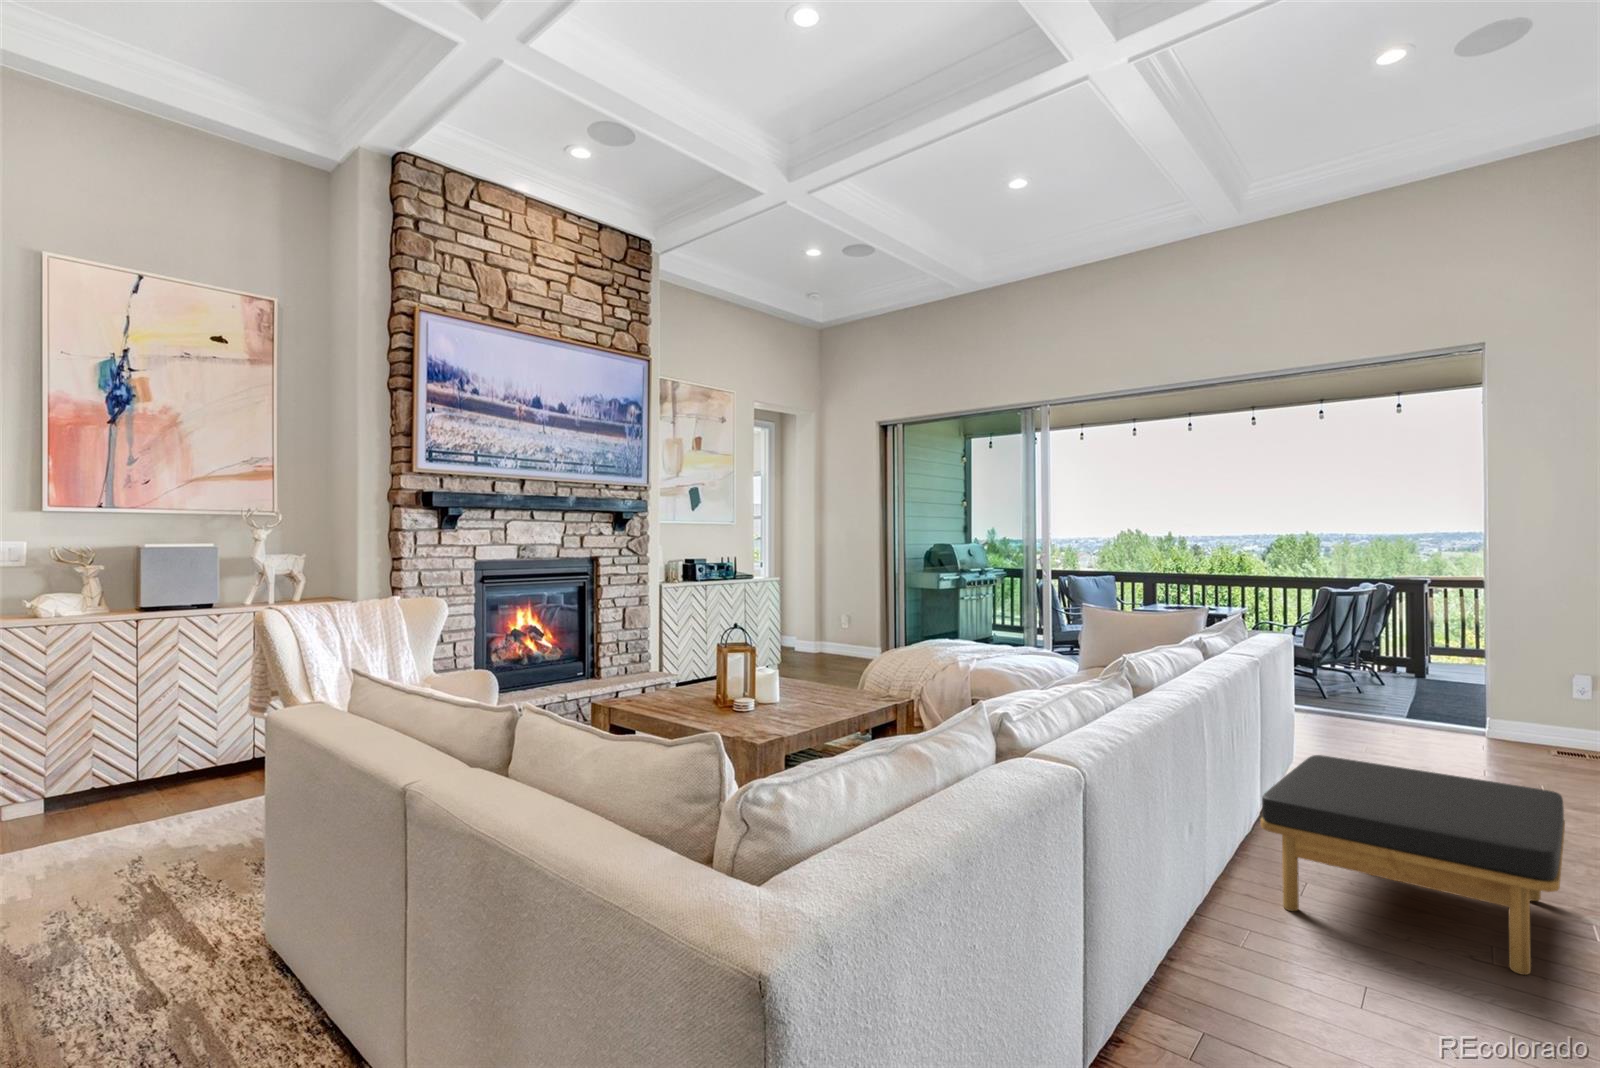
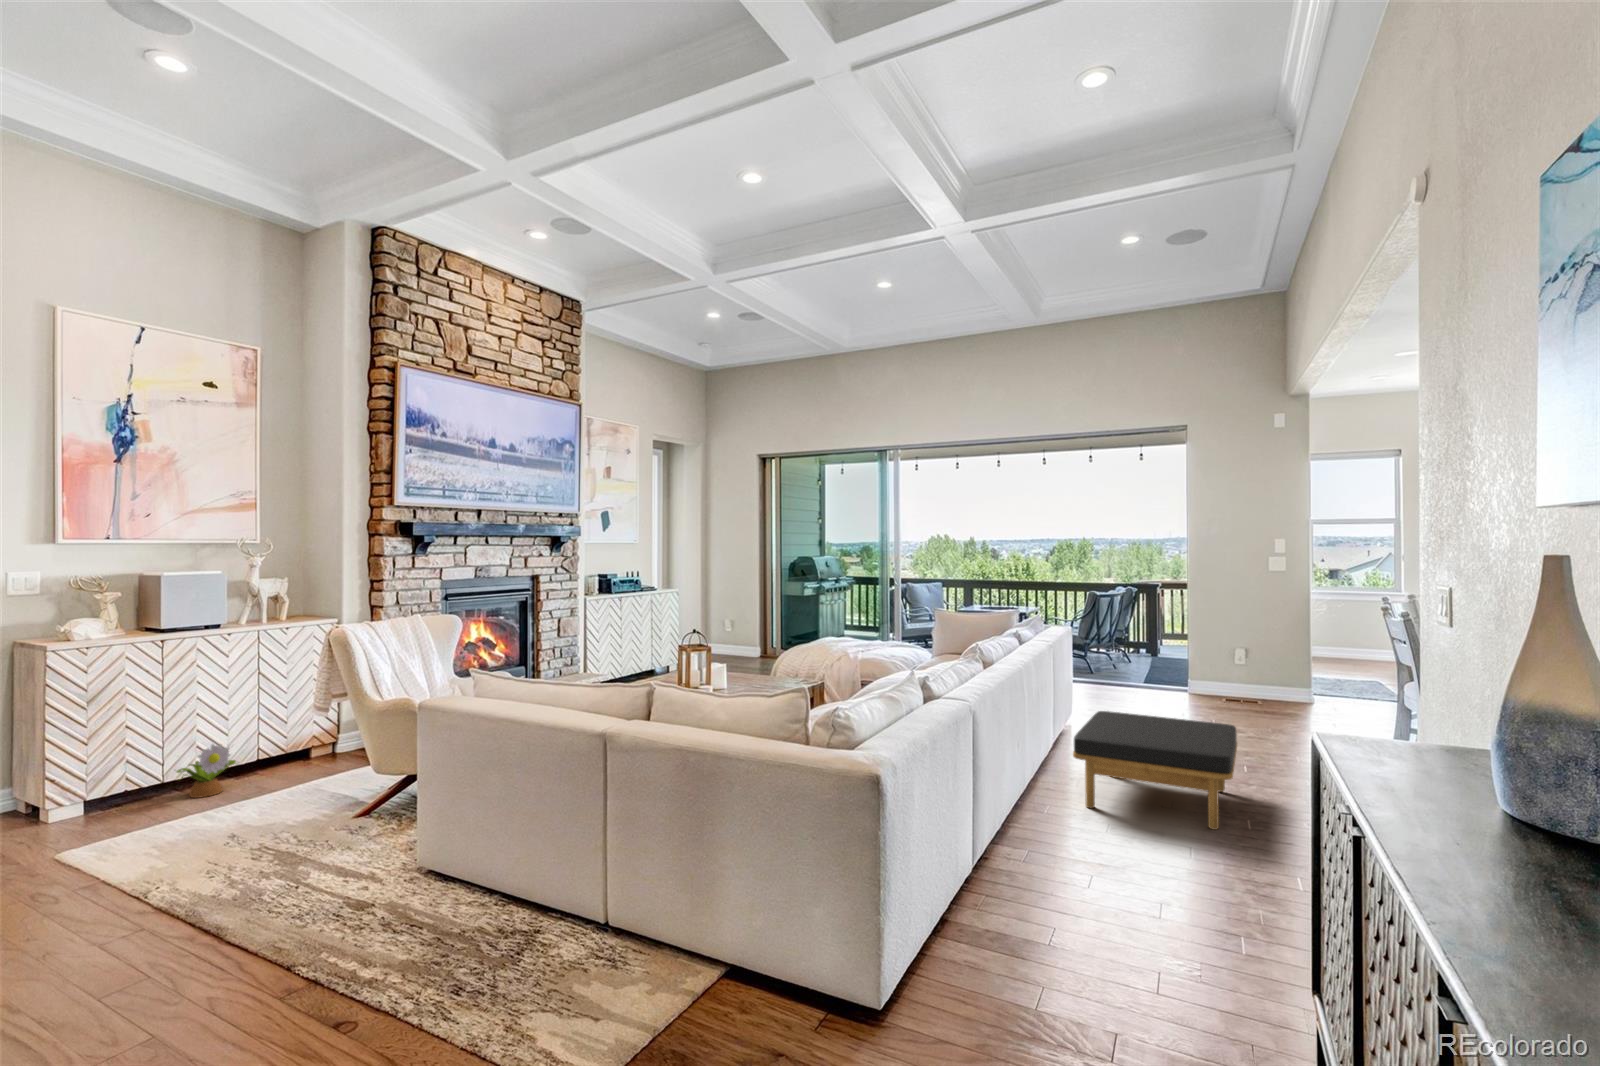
decorative plant: none [142,737,218,798] -> present [177,744,236,798]

